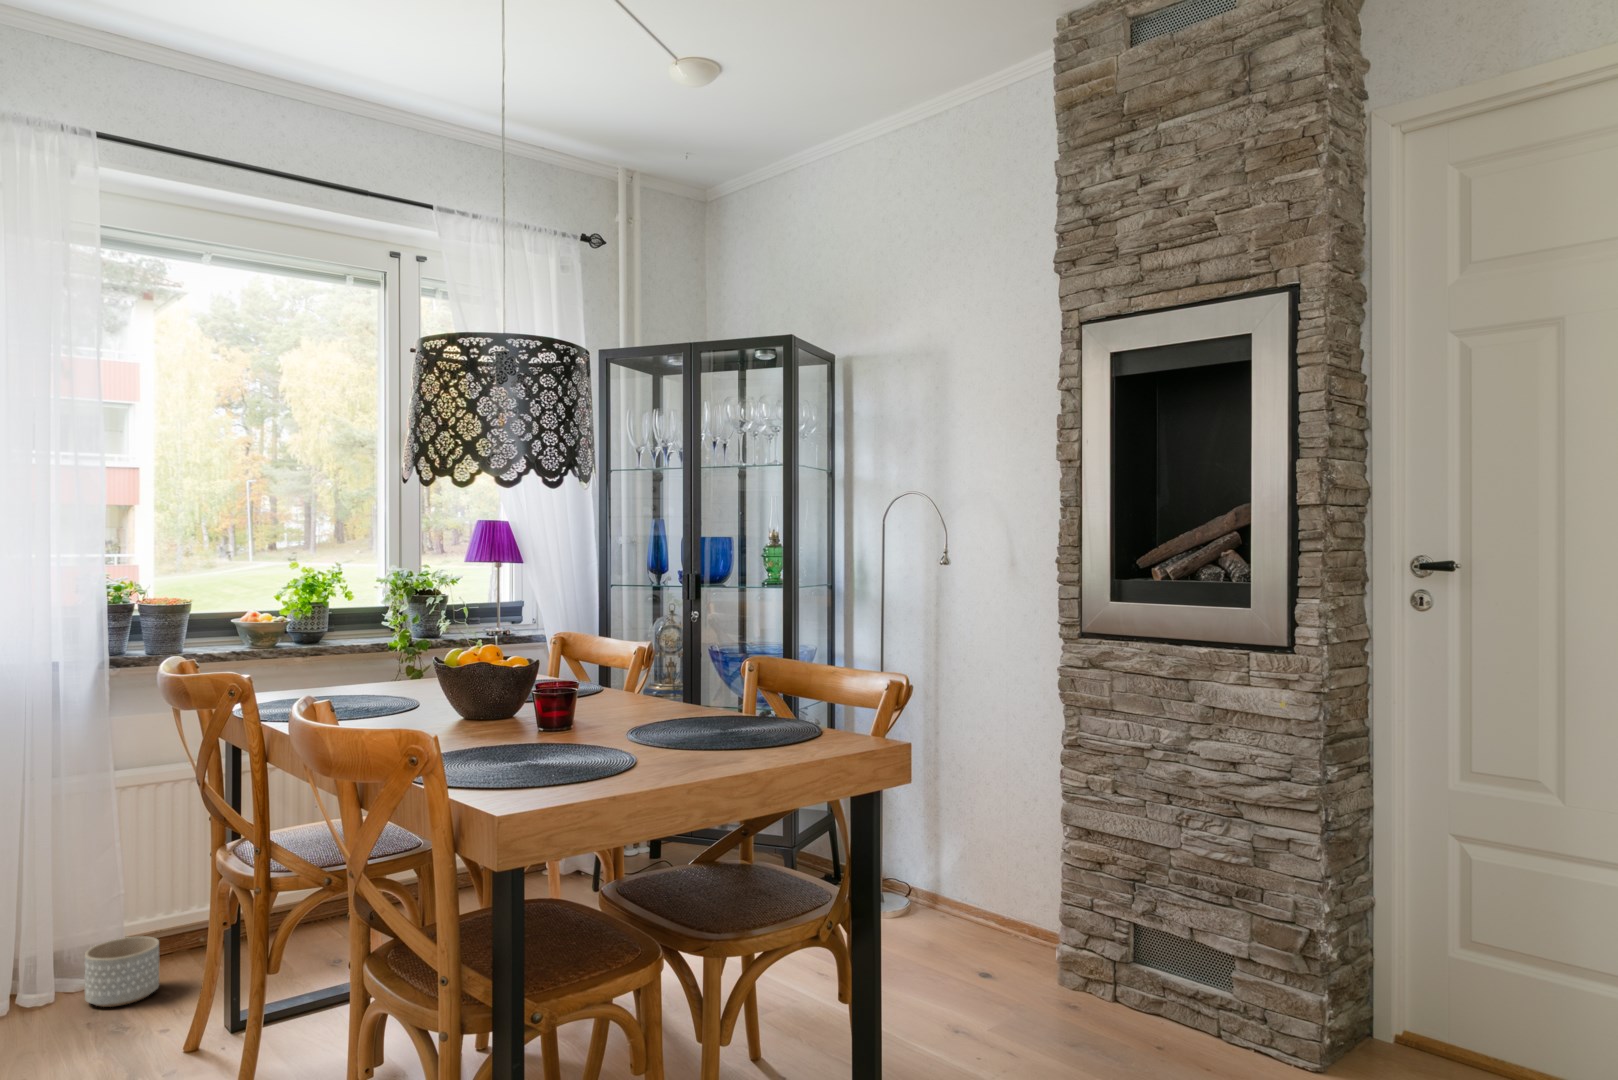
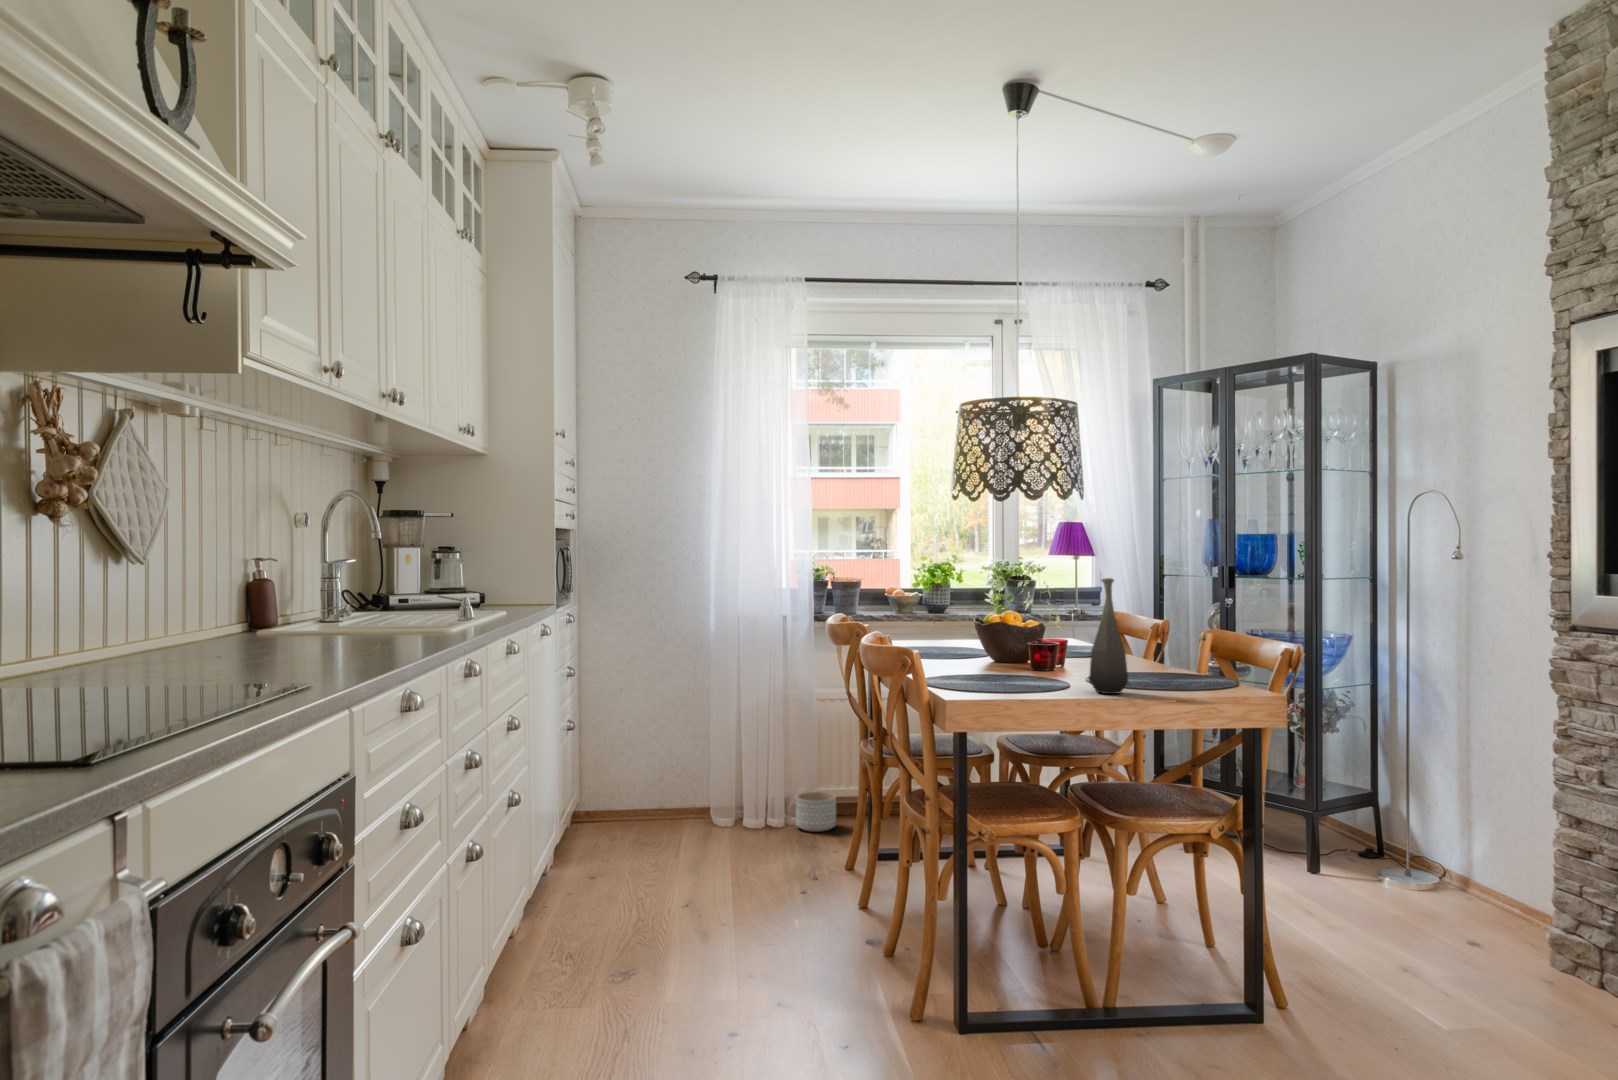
bottle: none [670,601,722,767] -> present [1089,578,1128,694]

